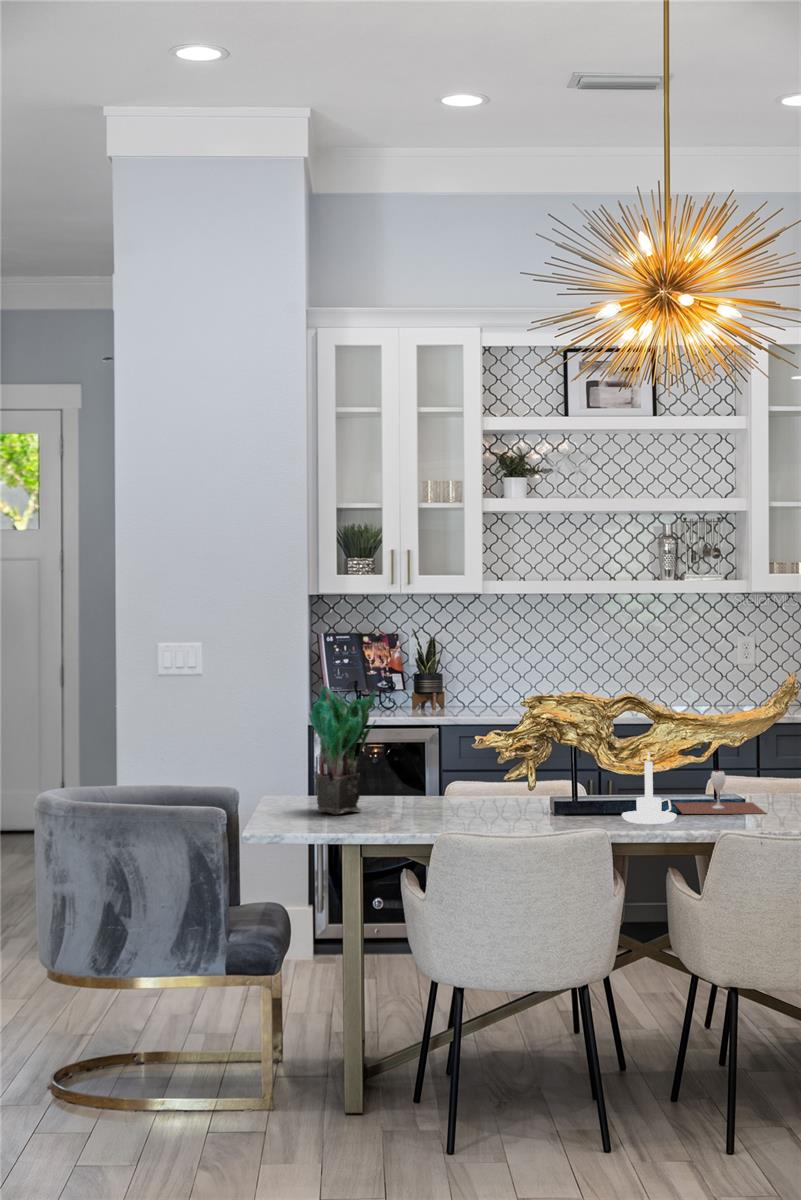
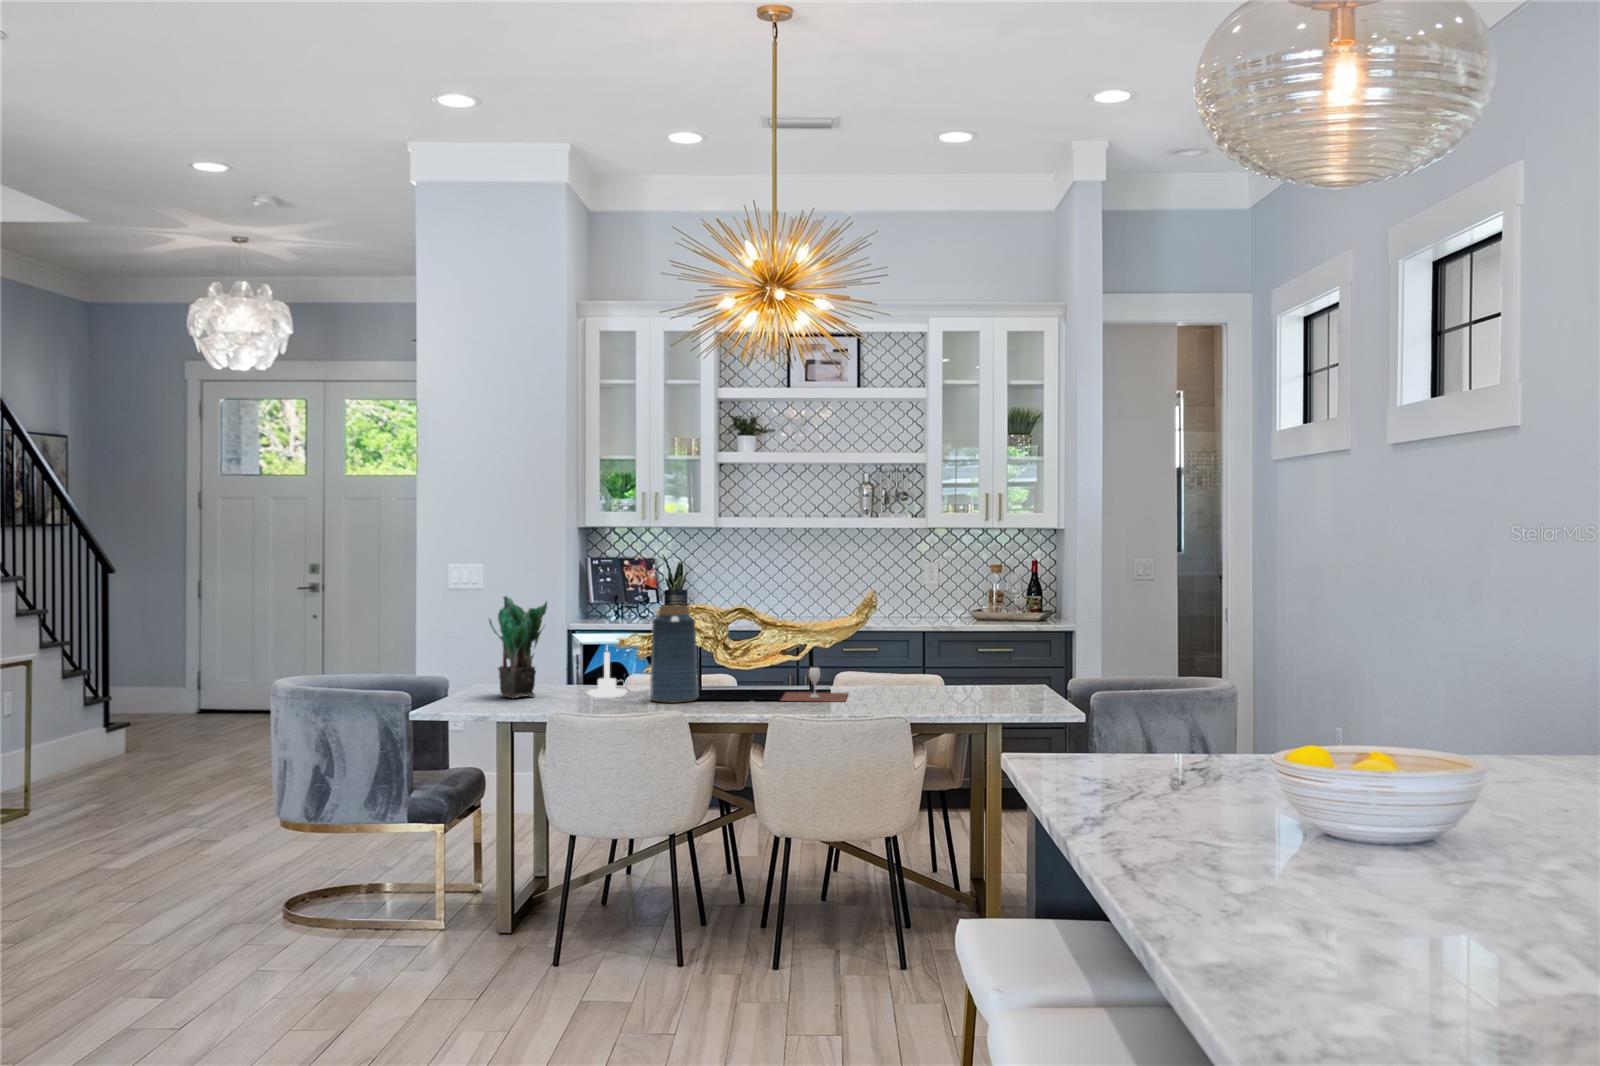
vase: none [515,694,577,817] -> present [650,605,699,703]
candle holder: present [622,752,677,824] -> present [587,647,627,698]

